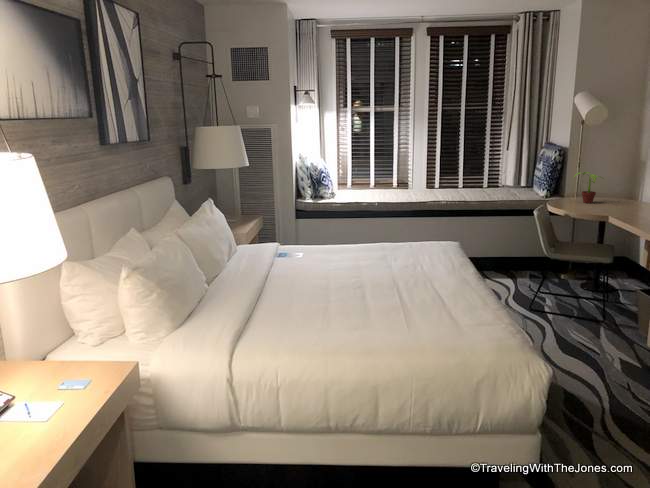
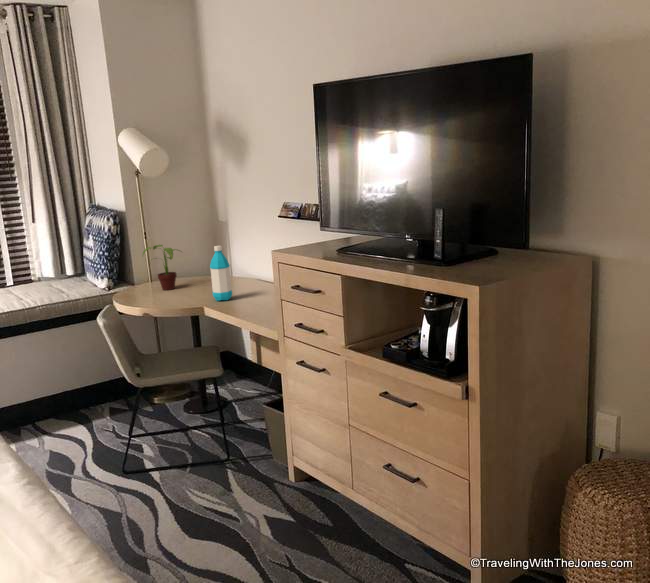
water bottle: none [618,176,636,215] -> present [210,246,232,301]

